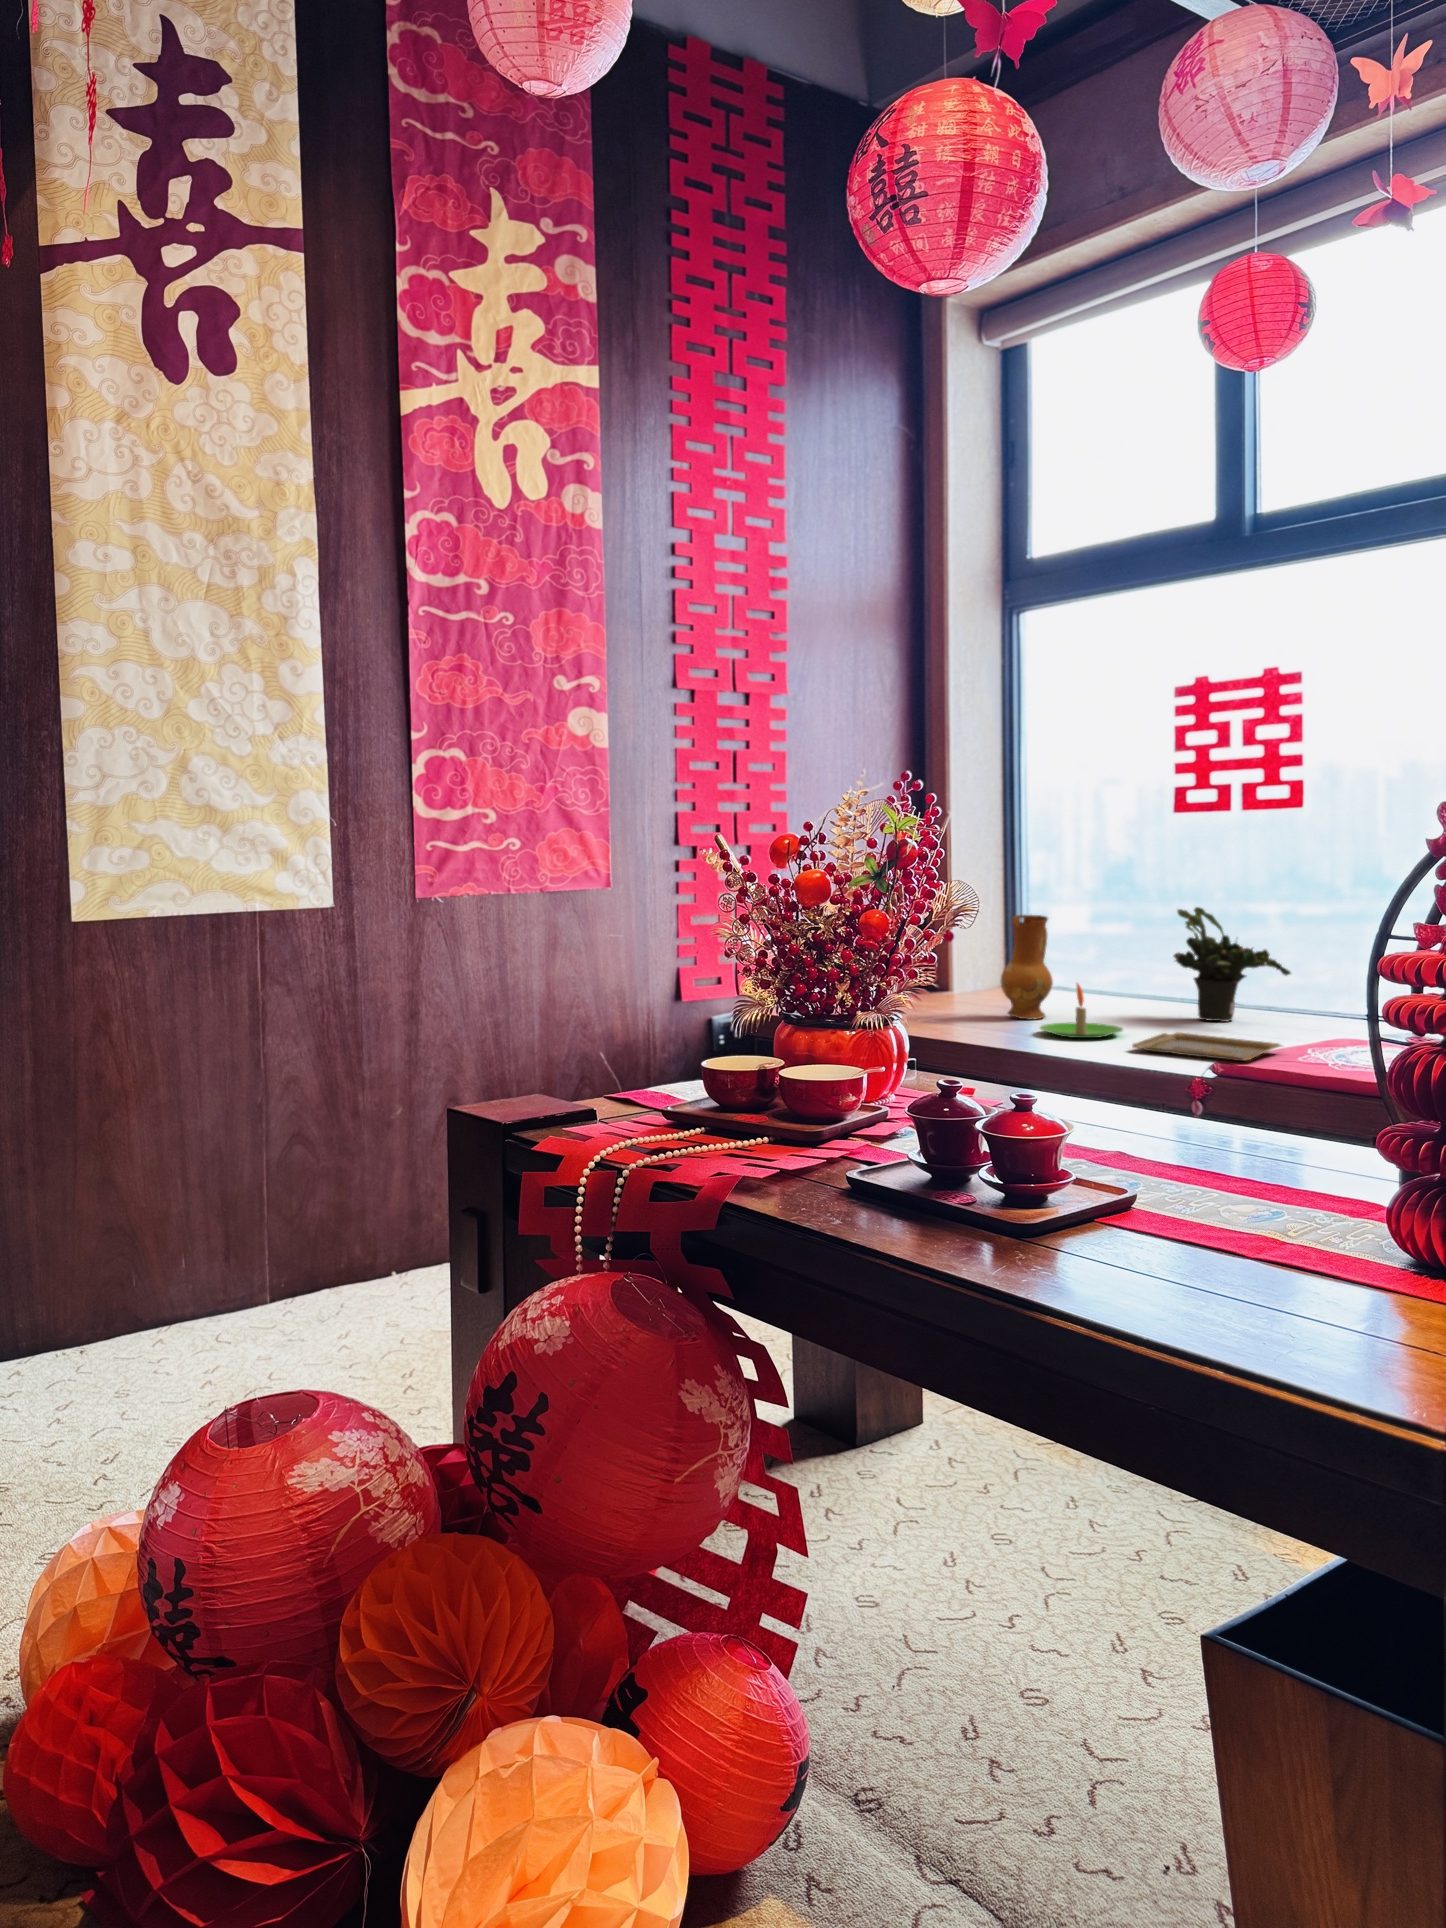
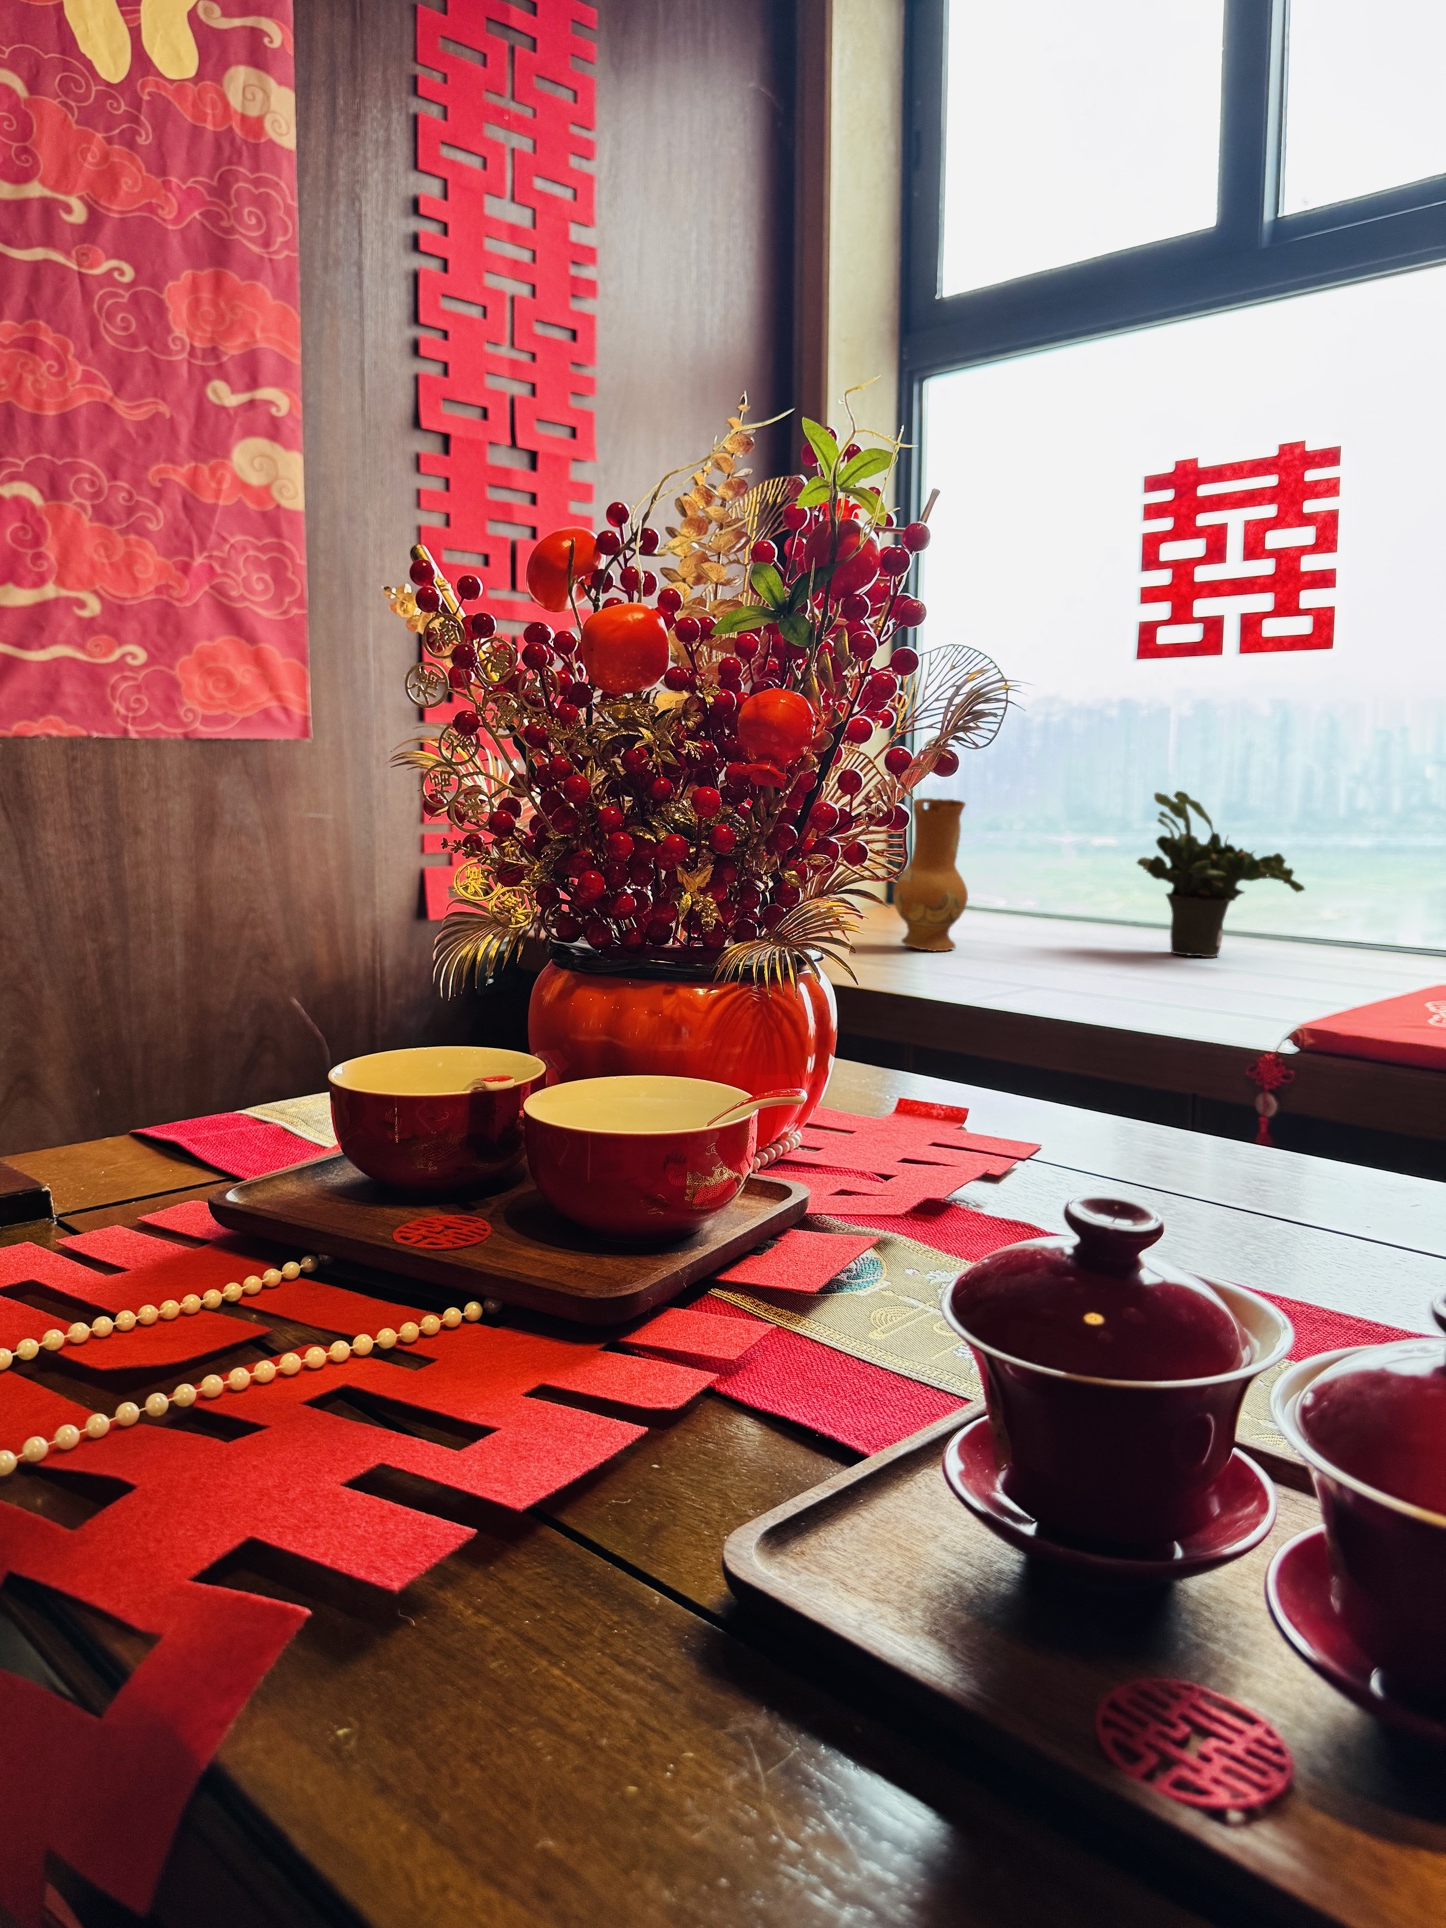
candle: present [1040,983,1123,1038] -> none [957,896,1080,981]
tray: present [1132,1032,1281,1061] -> none [1106,974,1331,1019]

